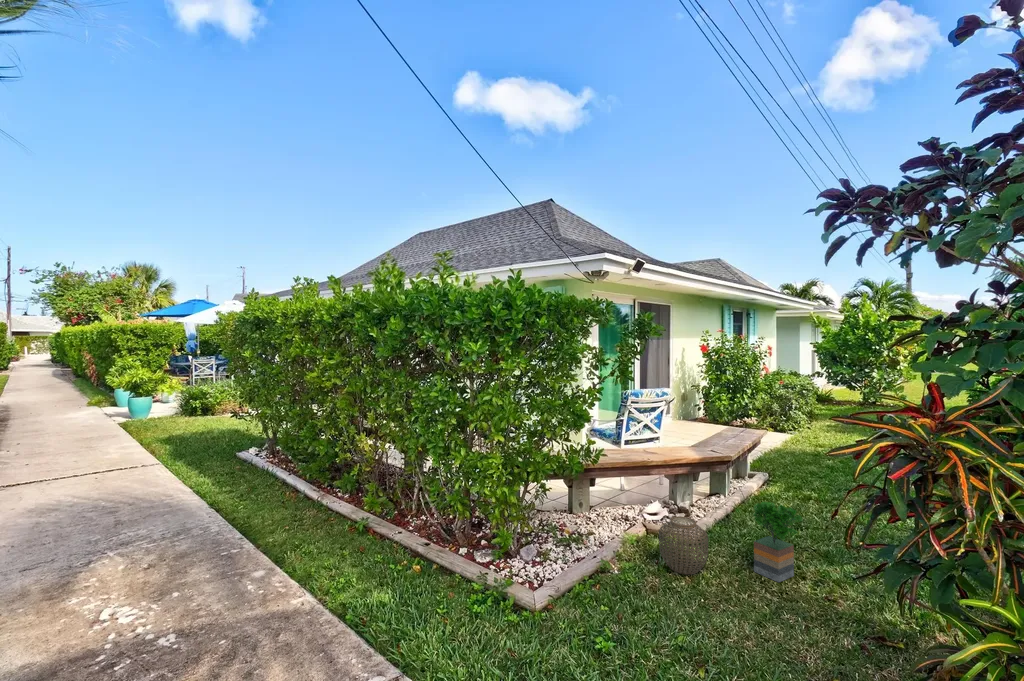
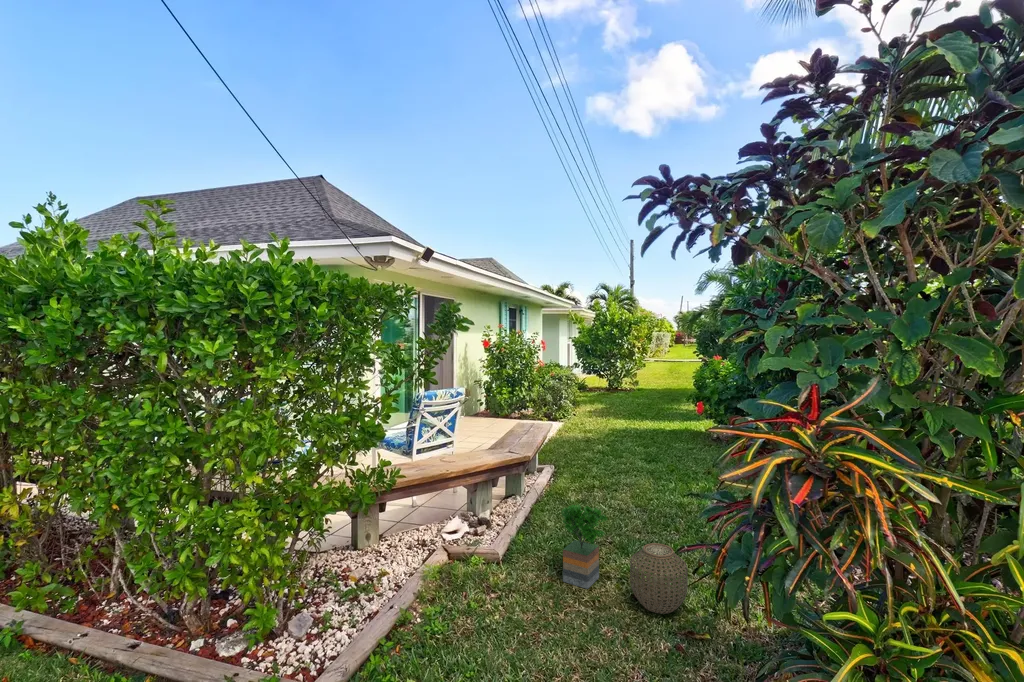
woven basket: present [659,516,708,575] -> present [630,543,688,614]

